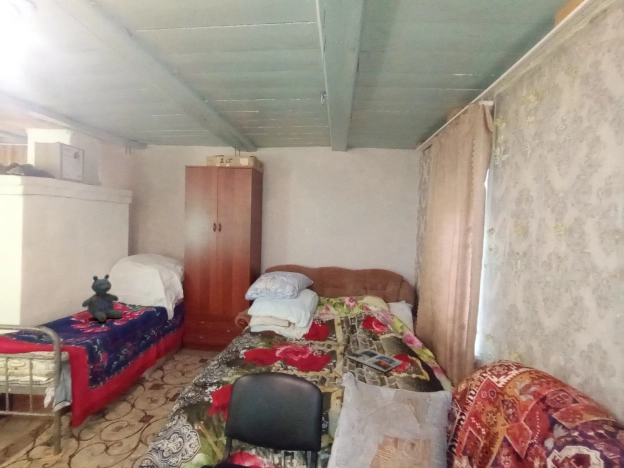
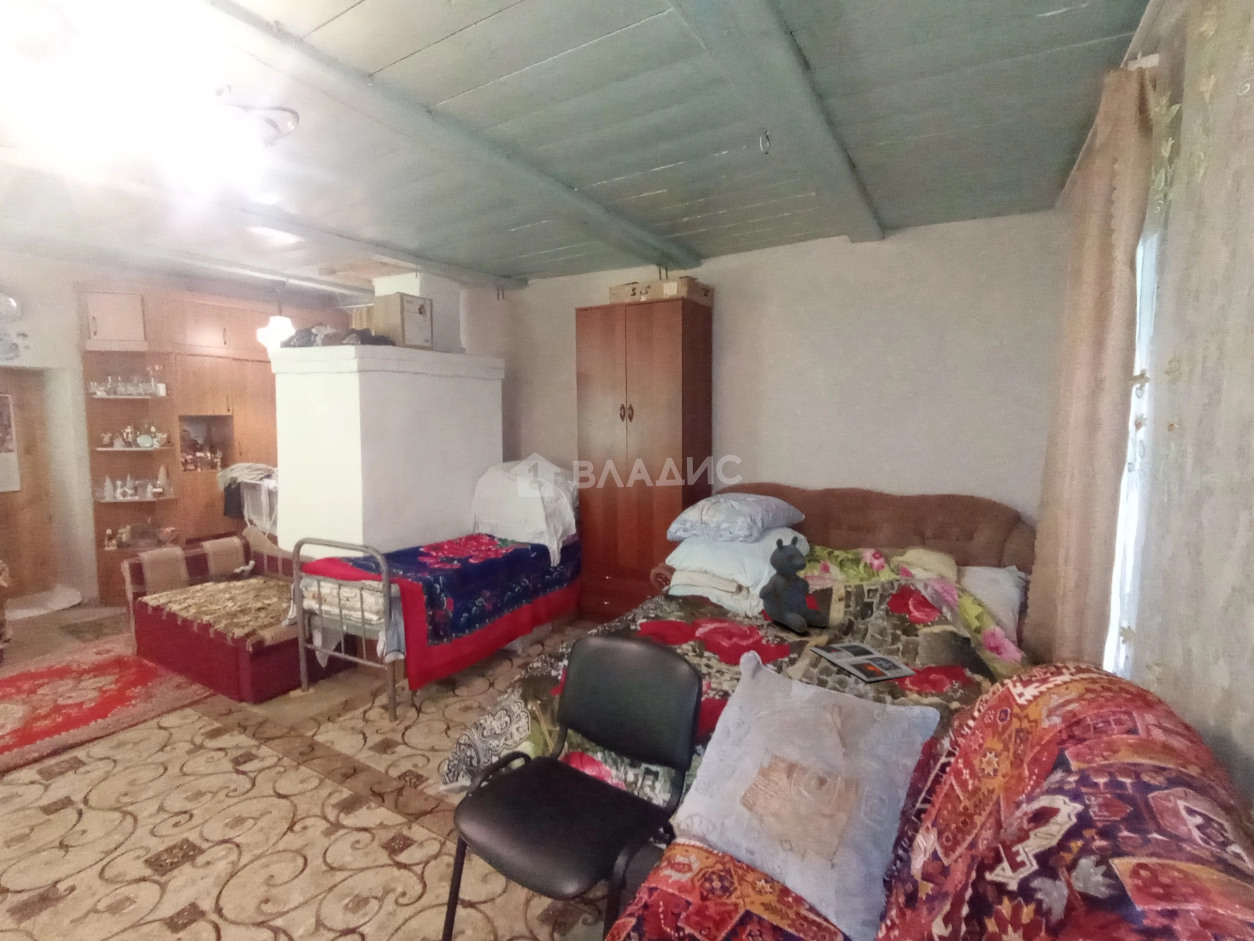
stuffed bear: present [82,275,123,322] -> present [759,536,829,633]

